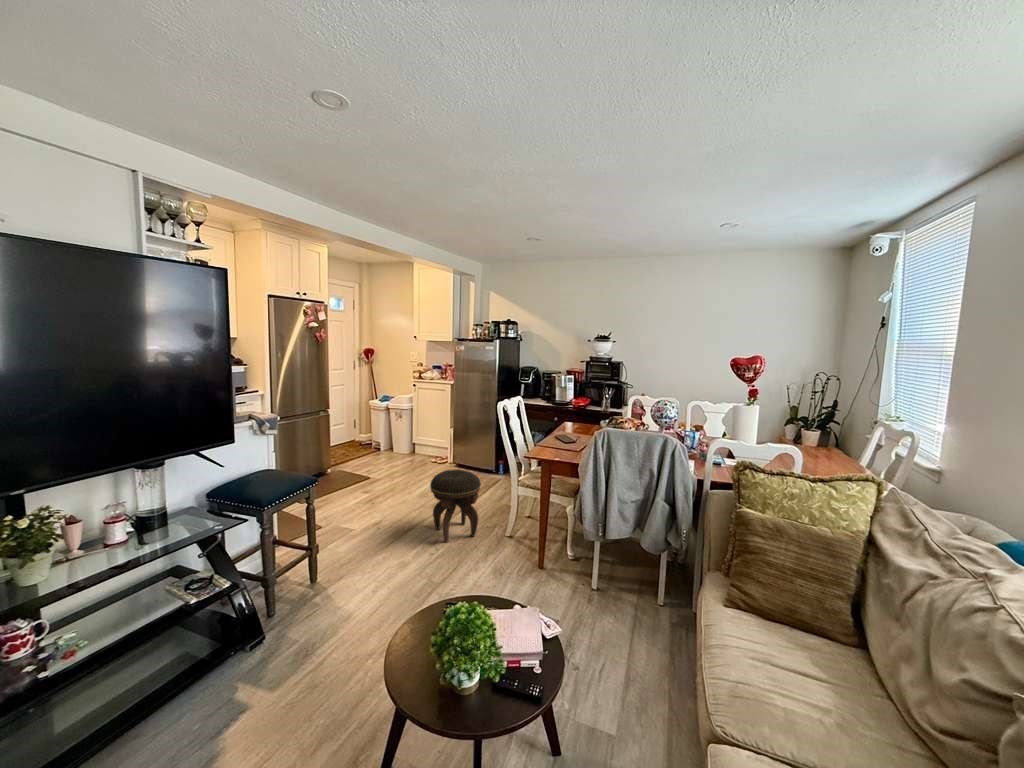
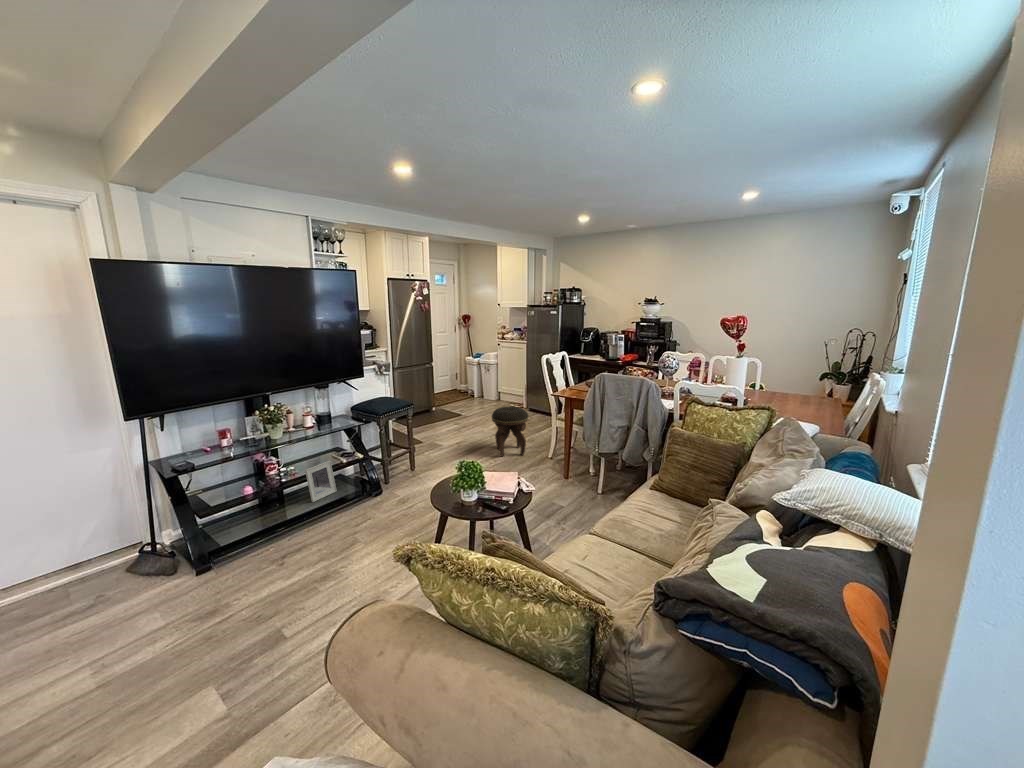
picture frame: none [102,602,173,698] -> present [305,461,337,502]

